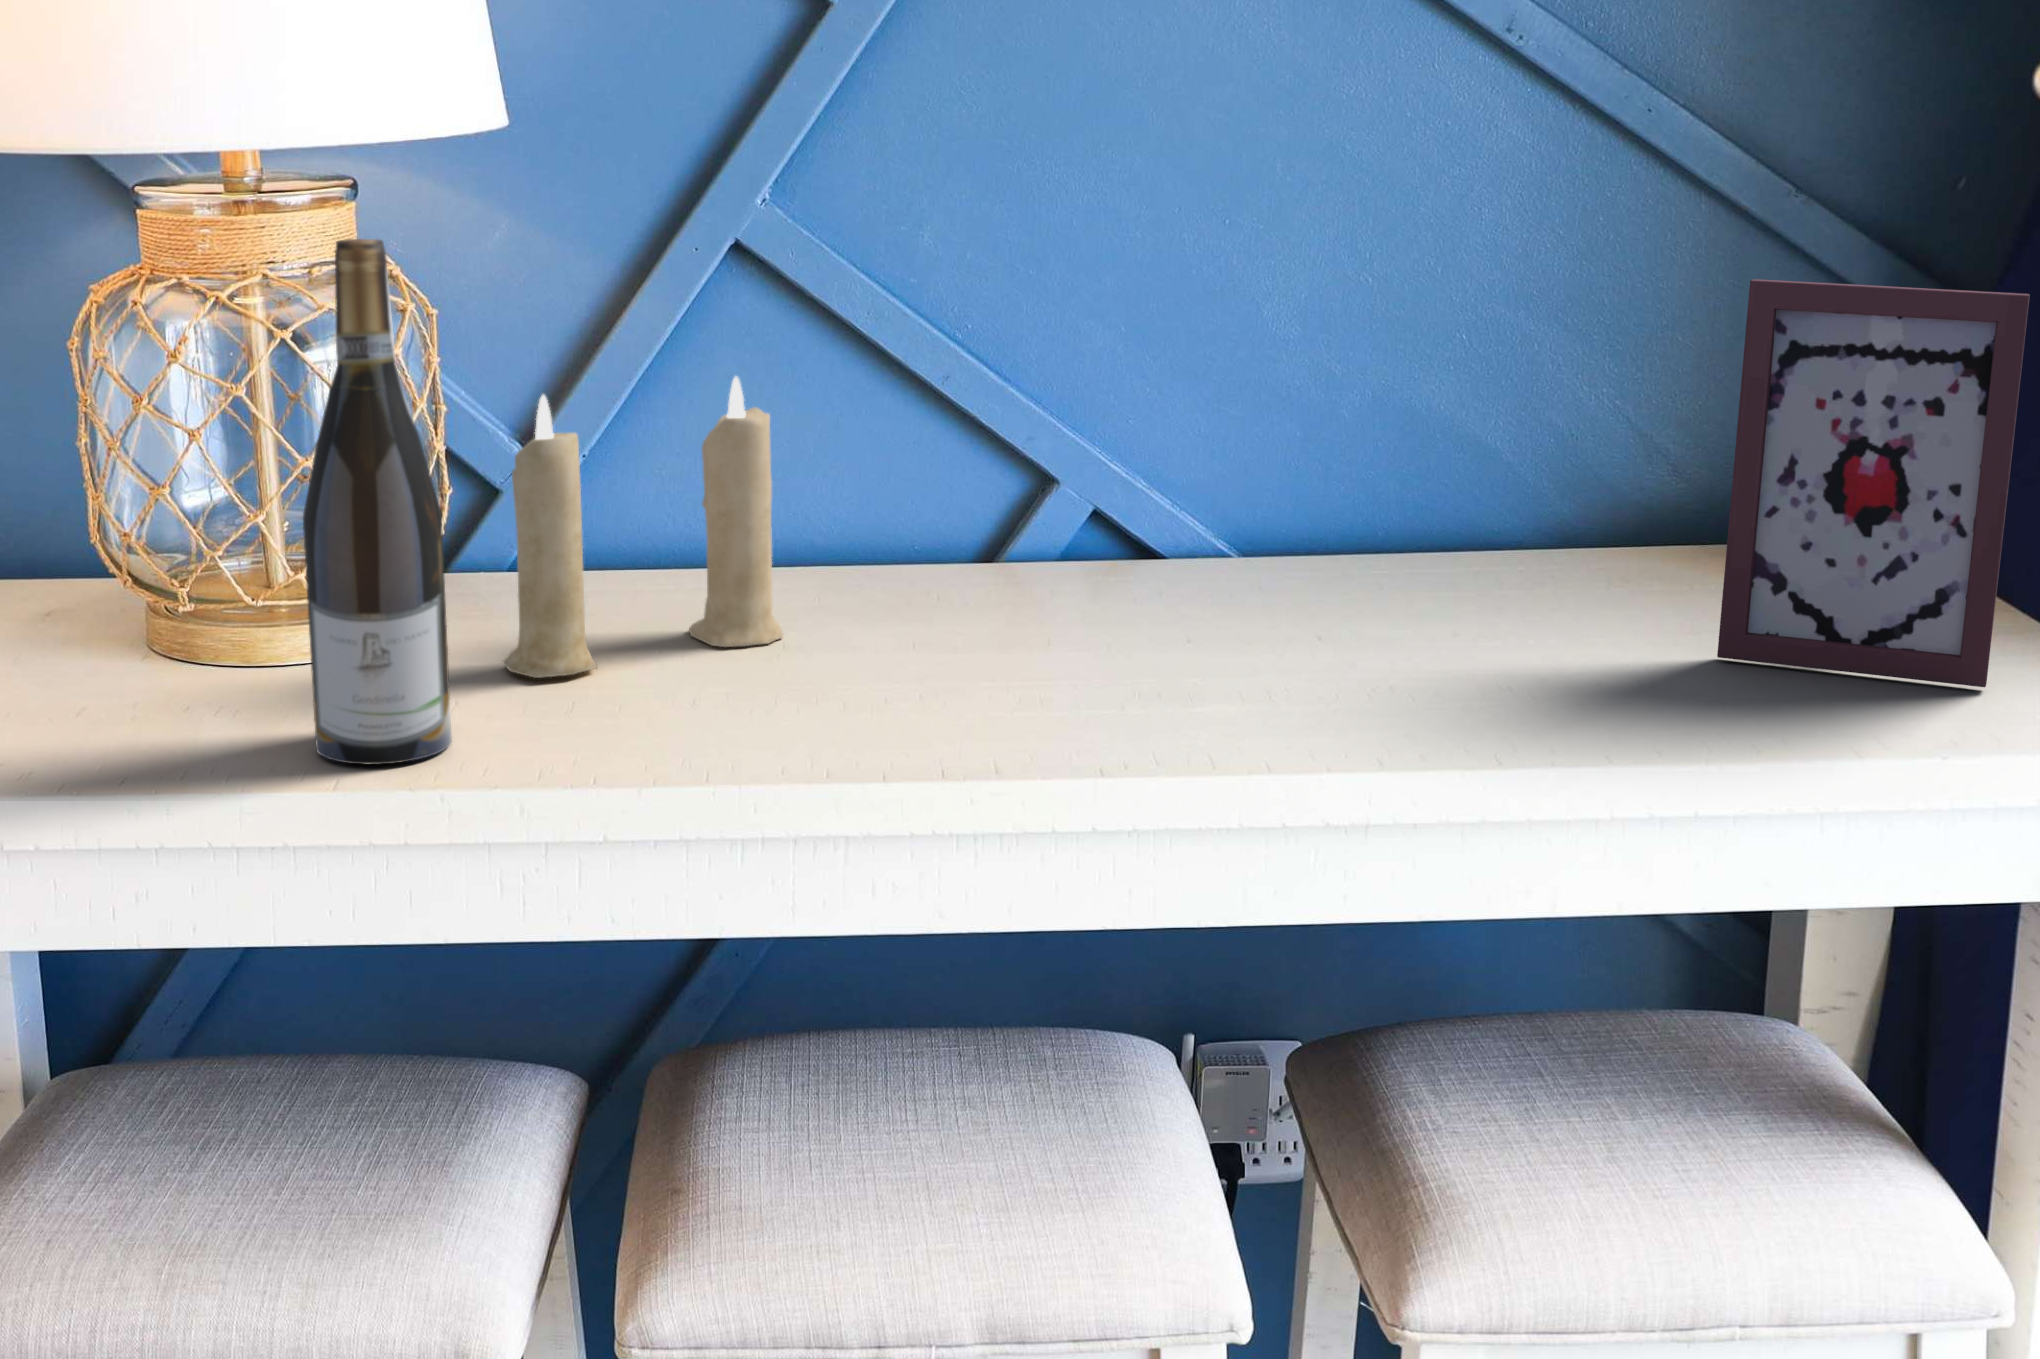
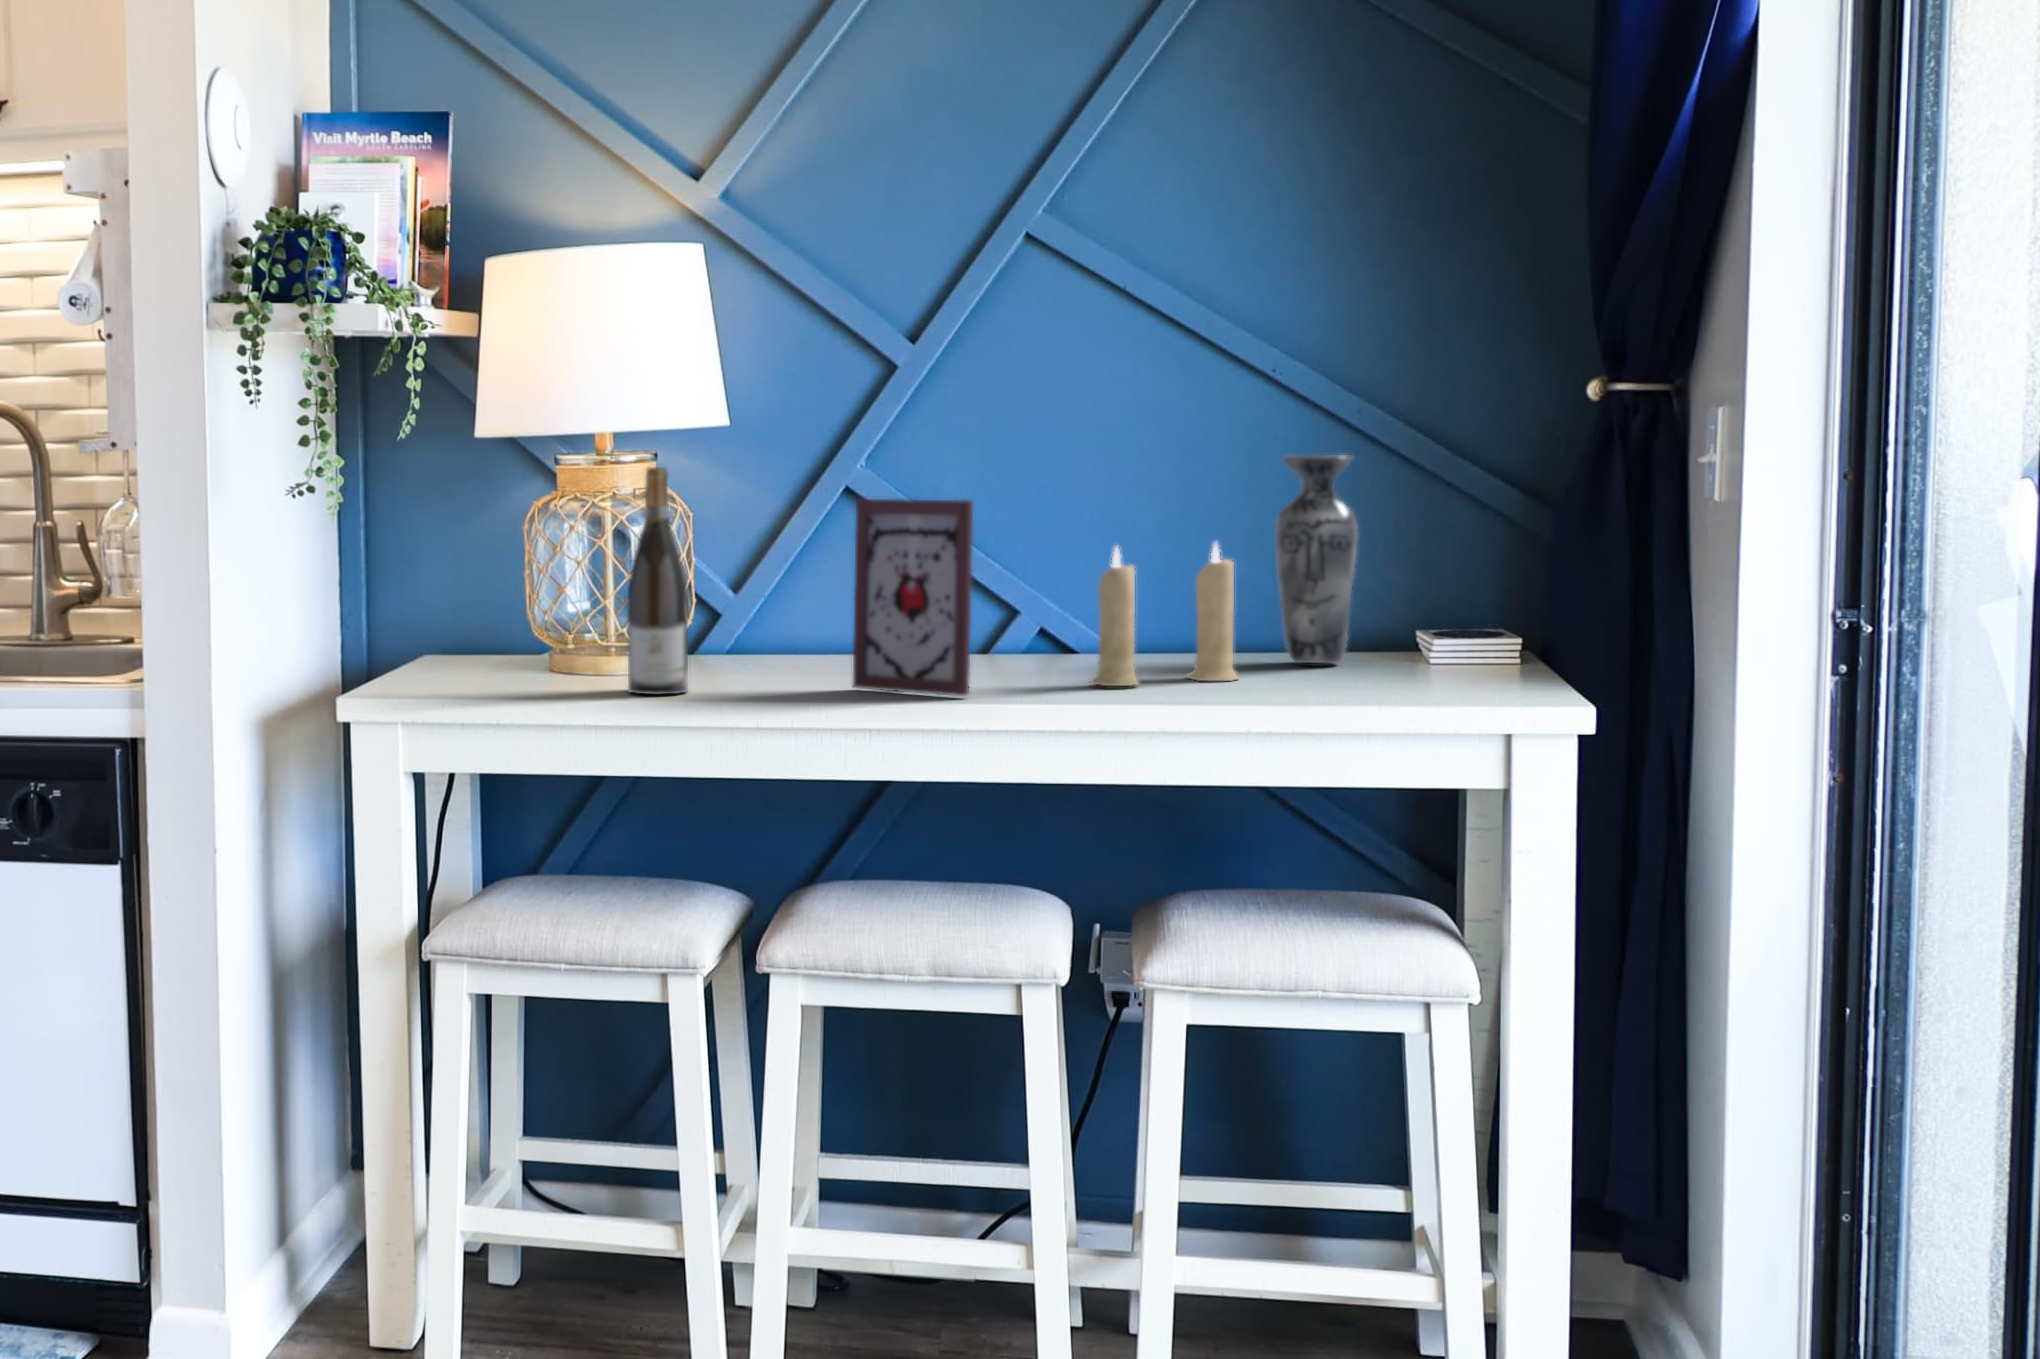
vase: none [1544,202,1695,595] -> present [1275,455,1358,663]
picture frame: present [1717,279,2030,687] -> present [853,499,973,696]
candle: present [503,377,783,678] -> present [1091,543,1238,686]

